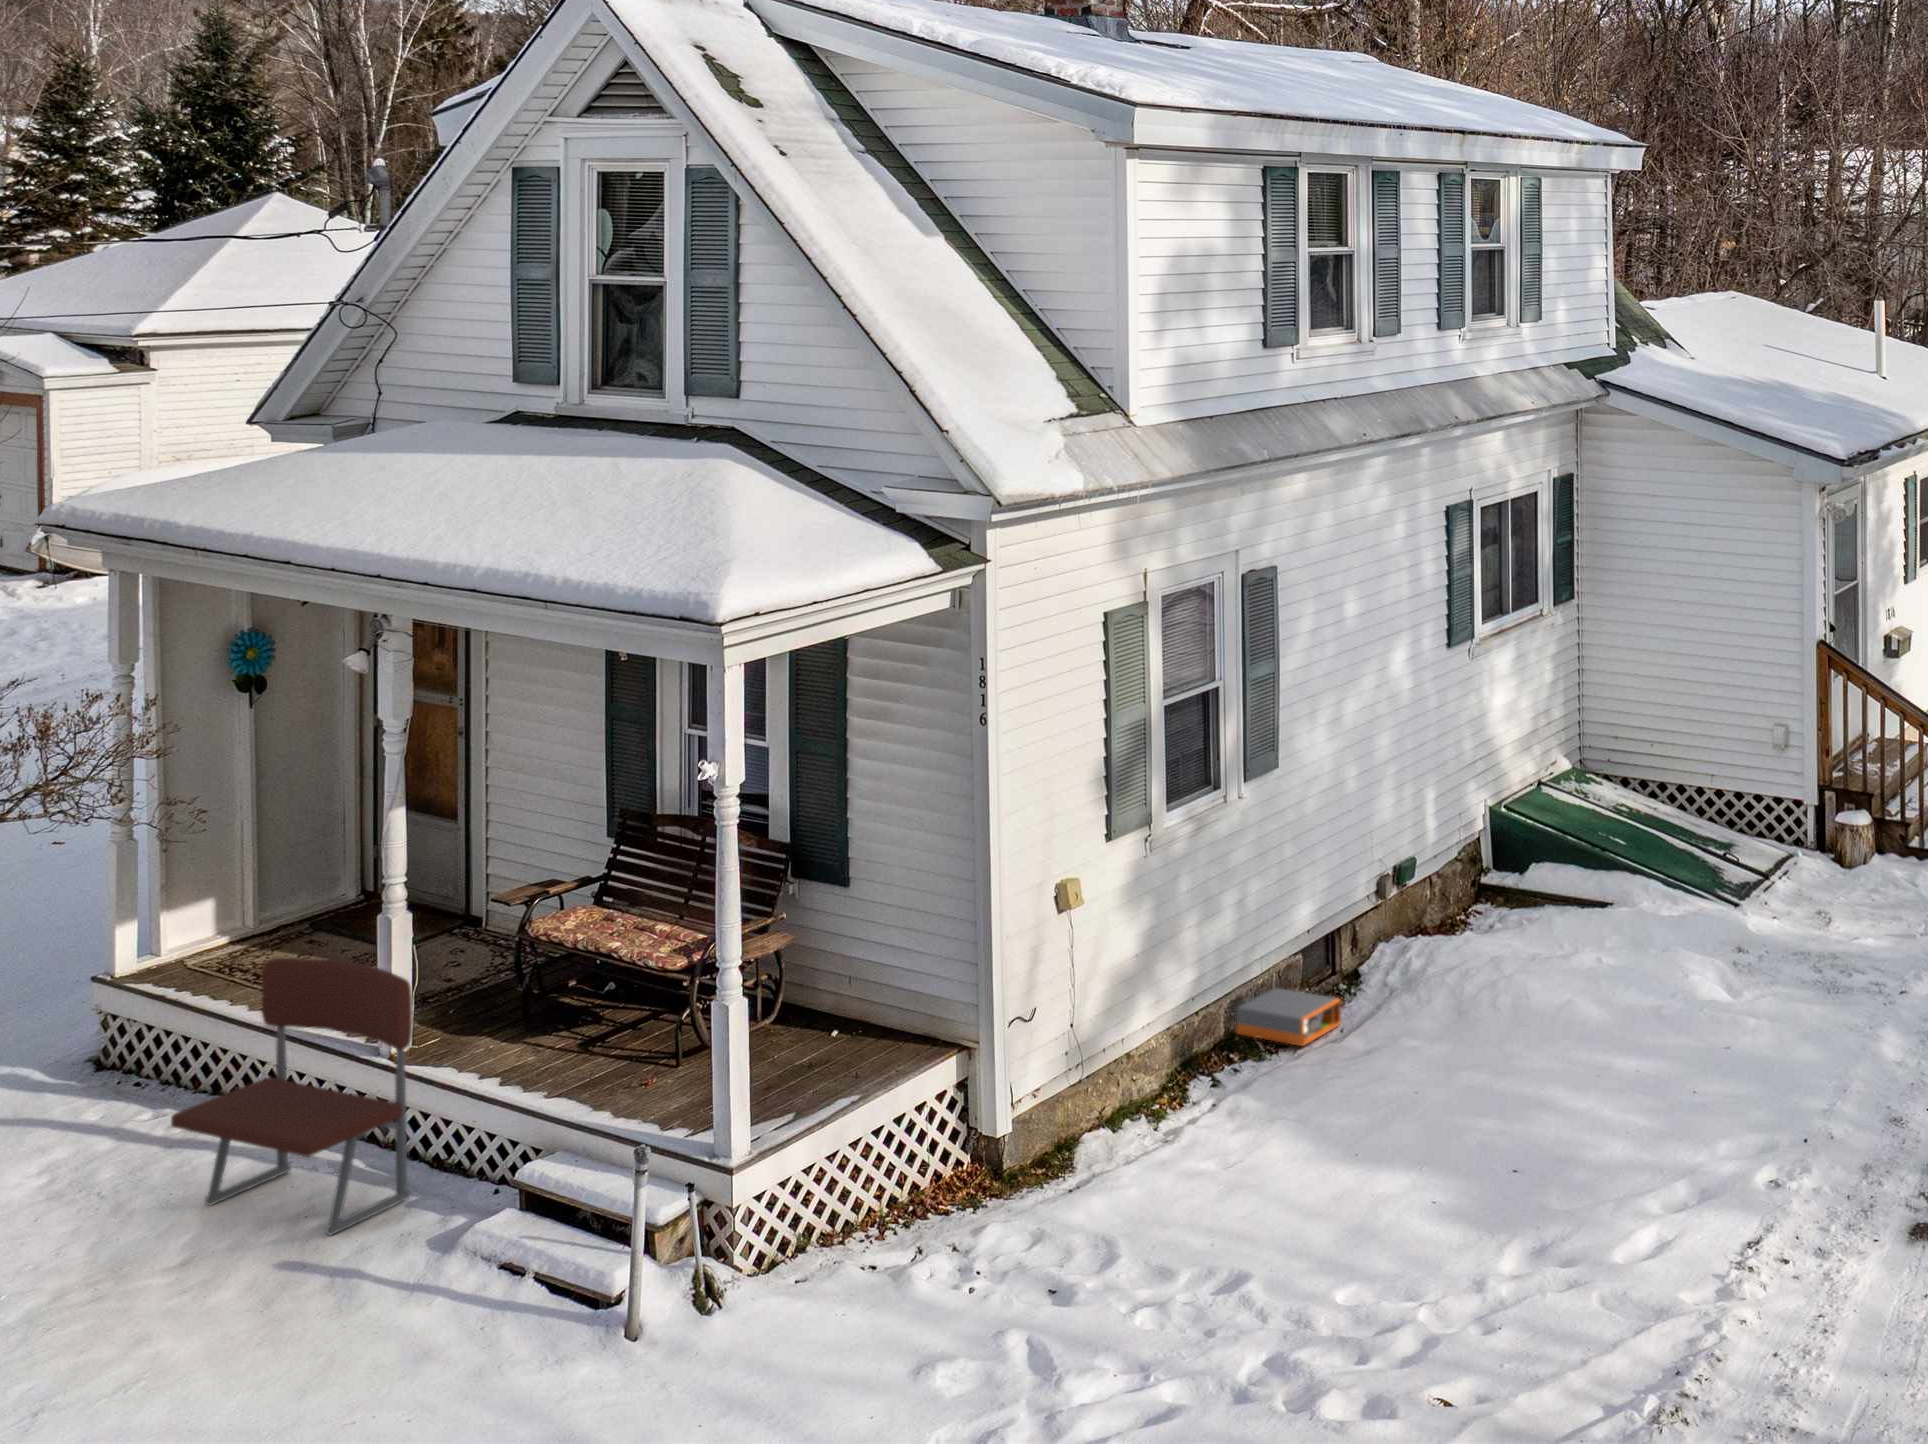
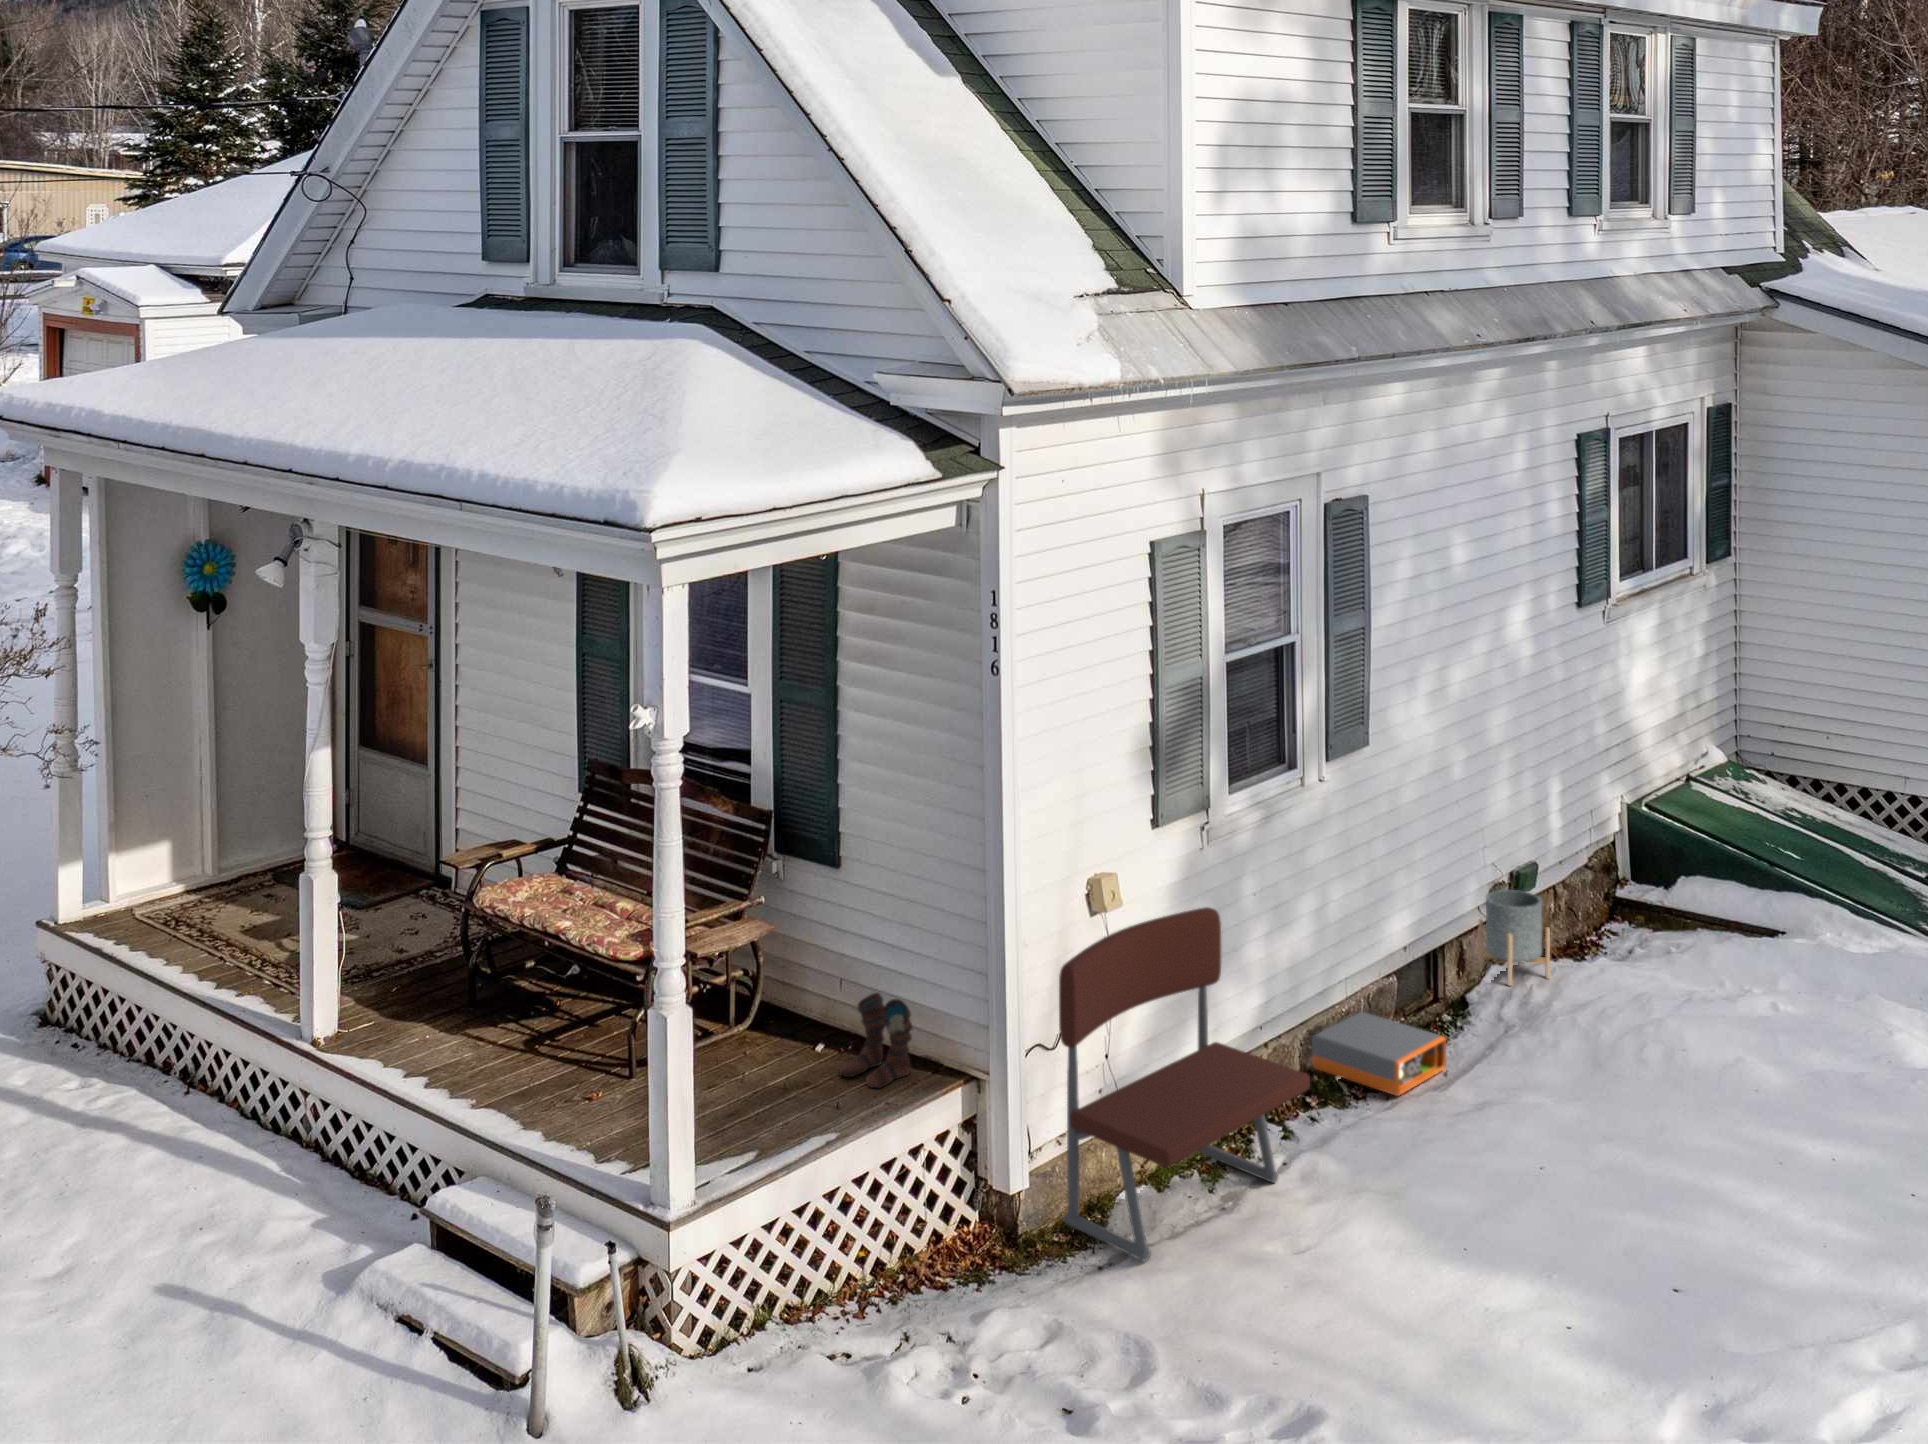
planter: none [1370,885,1427,962] -> present [1479,890,1550,986]
bench: present [171,958,412,1235] -> present [1059,907,1310,1261]
boots: none [853,992,915,1066] -> present [839,993,912,1088]

